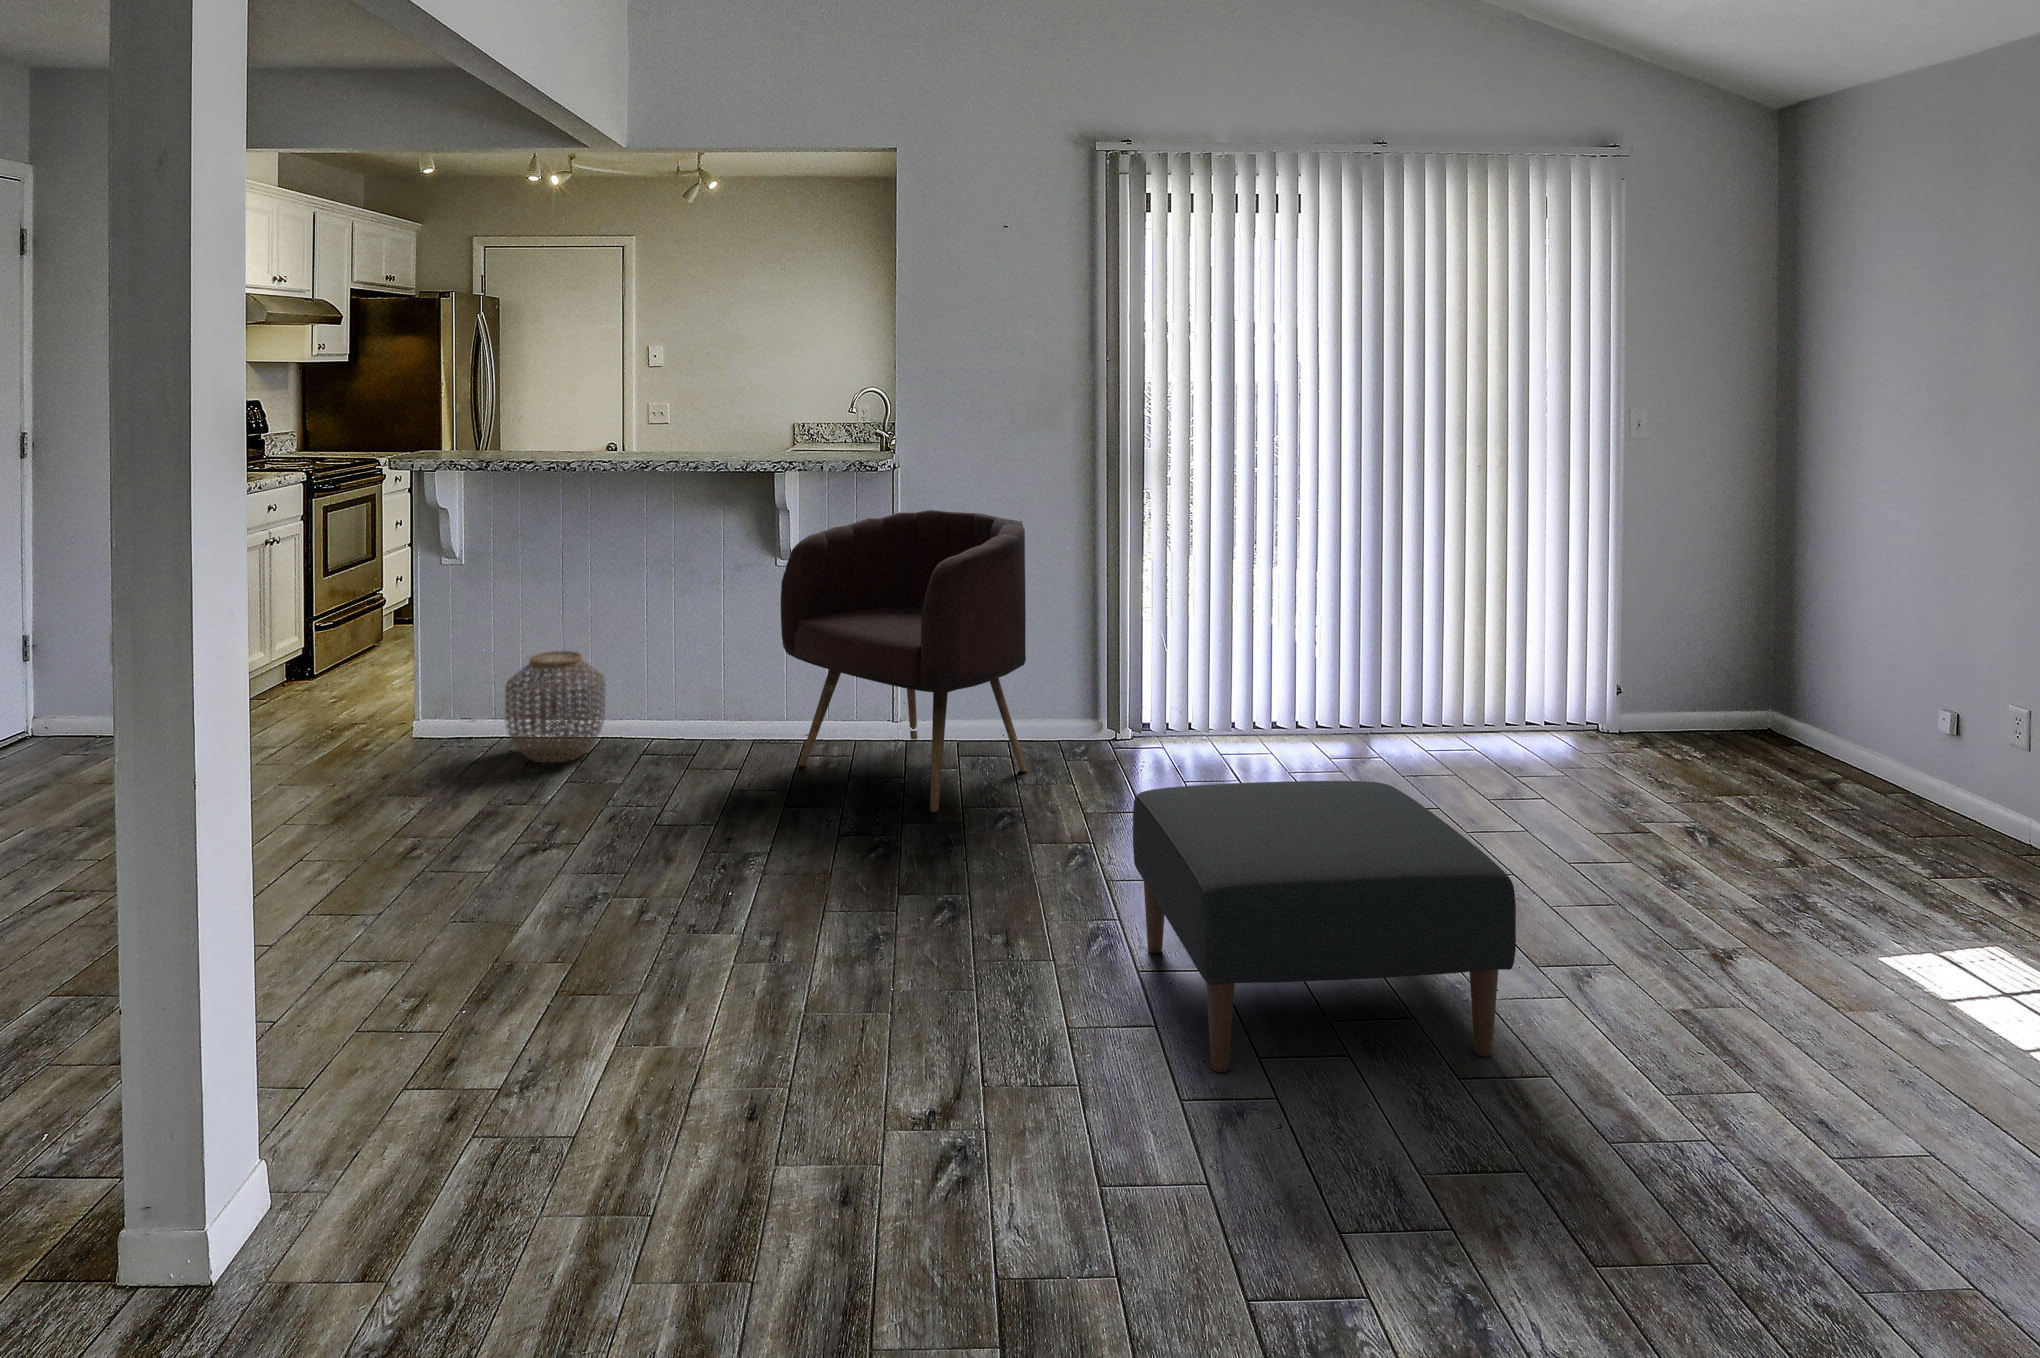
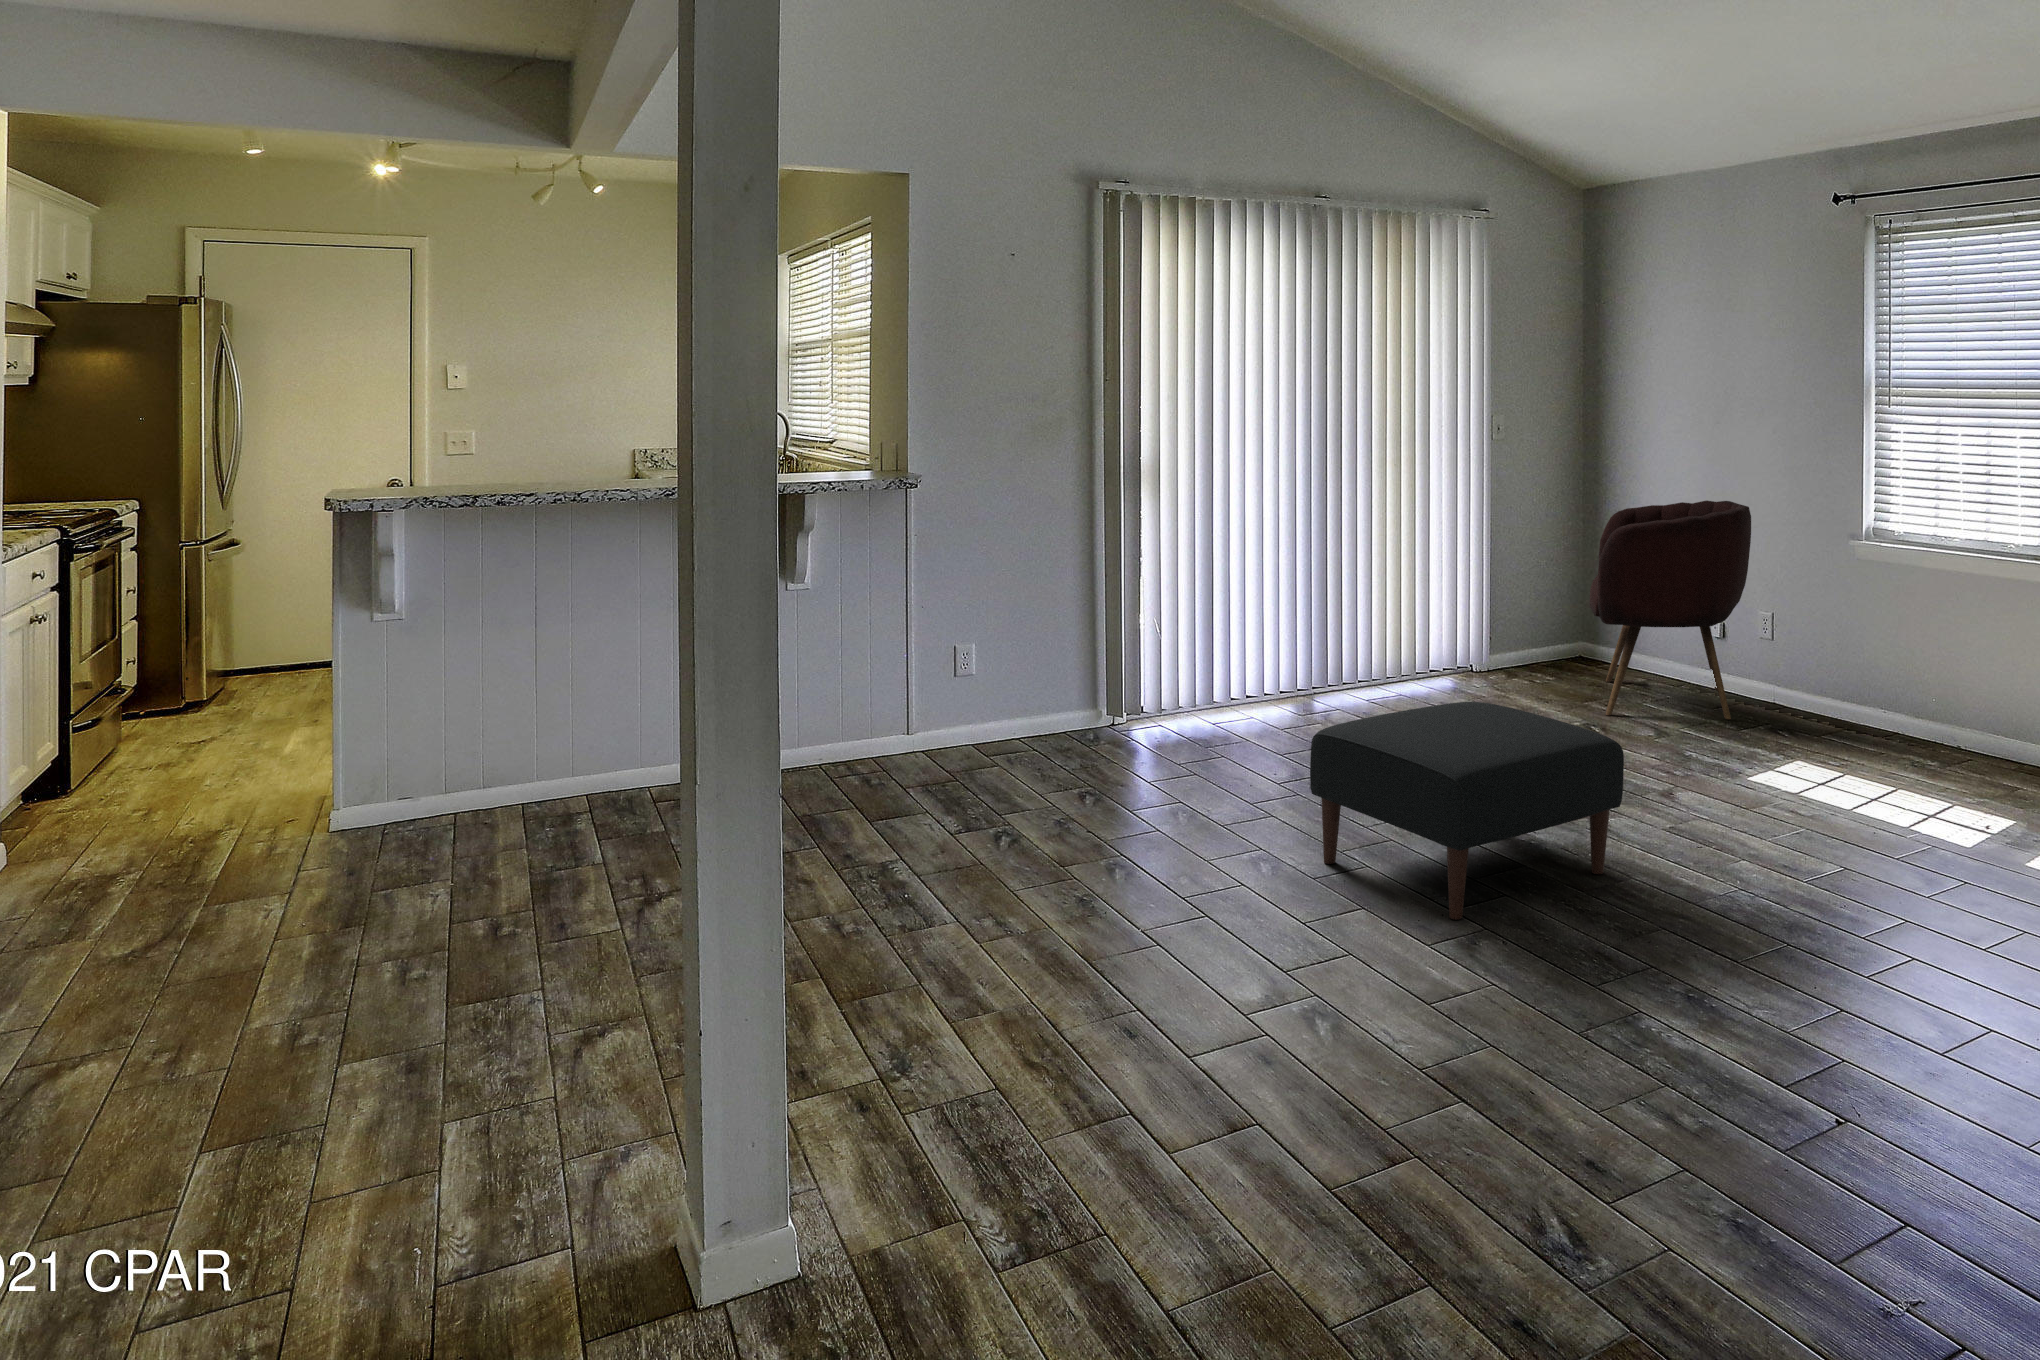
armchair: present [781,510,1027,812] -> present [1590,501,1751,719]
woven basket: present [505,651,605,763] -> none [435,697,571,833]

